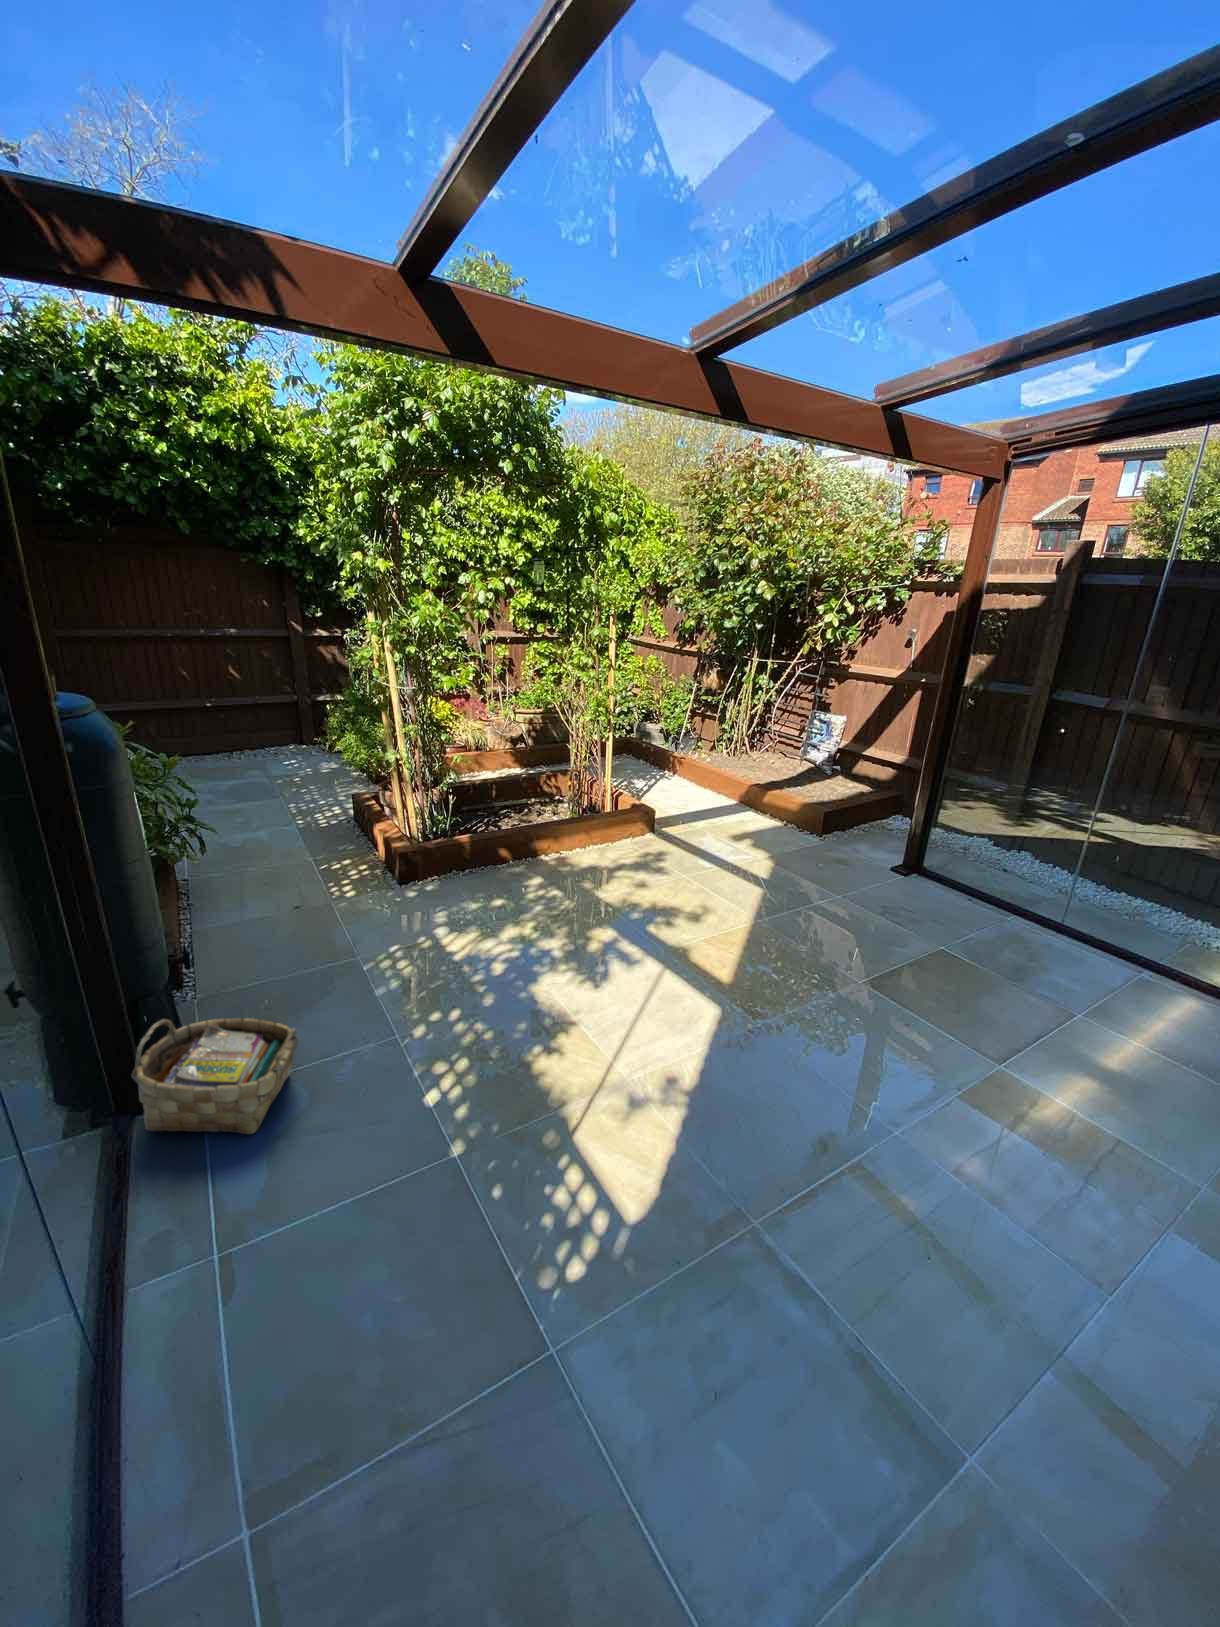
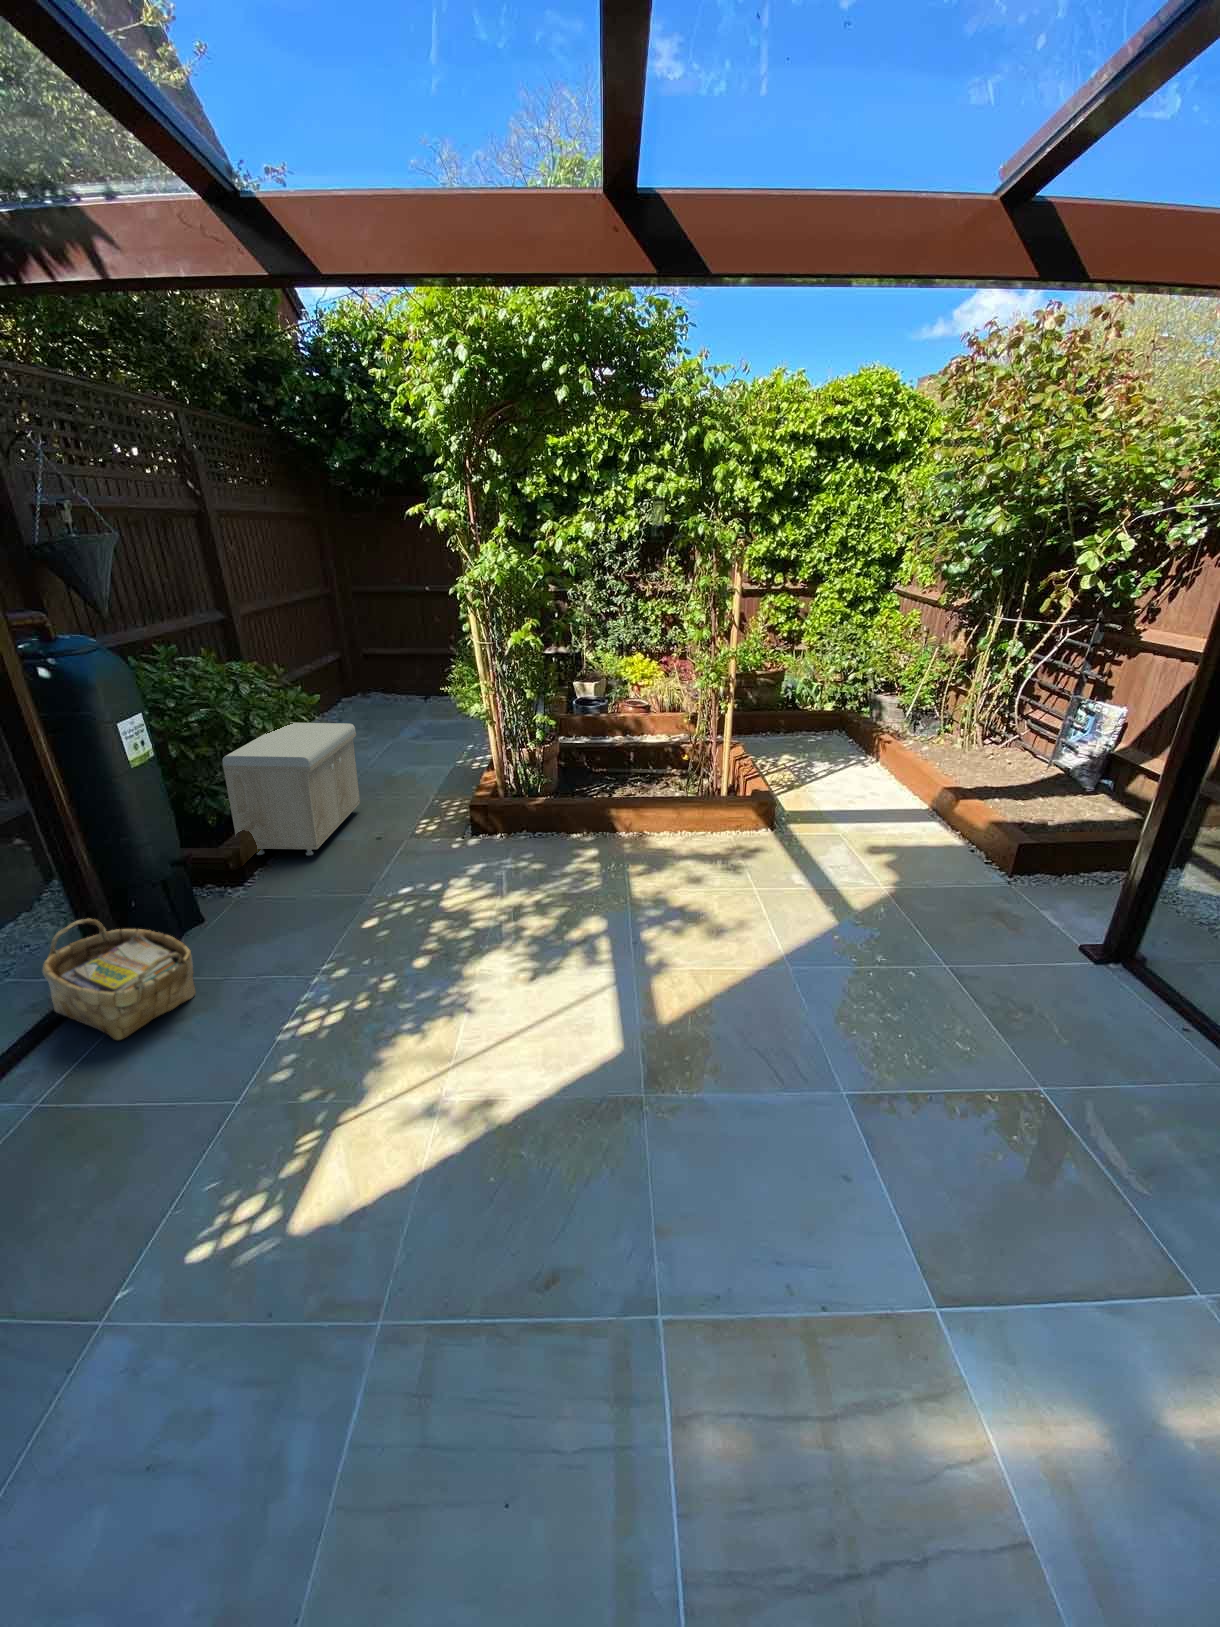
storage bench: none [170,783,282,932] -> present [222,722,360,855]

